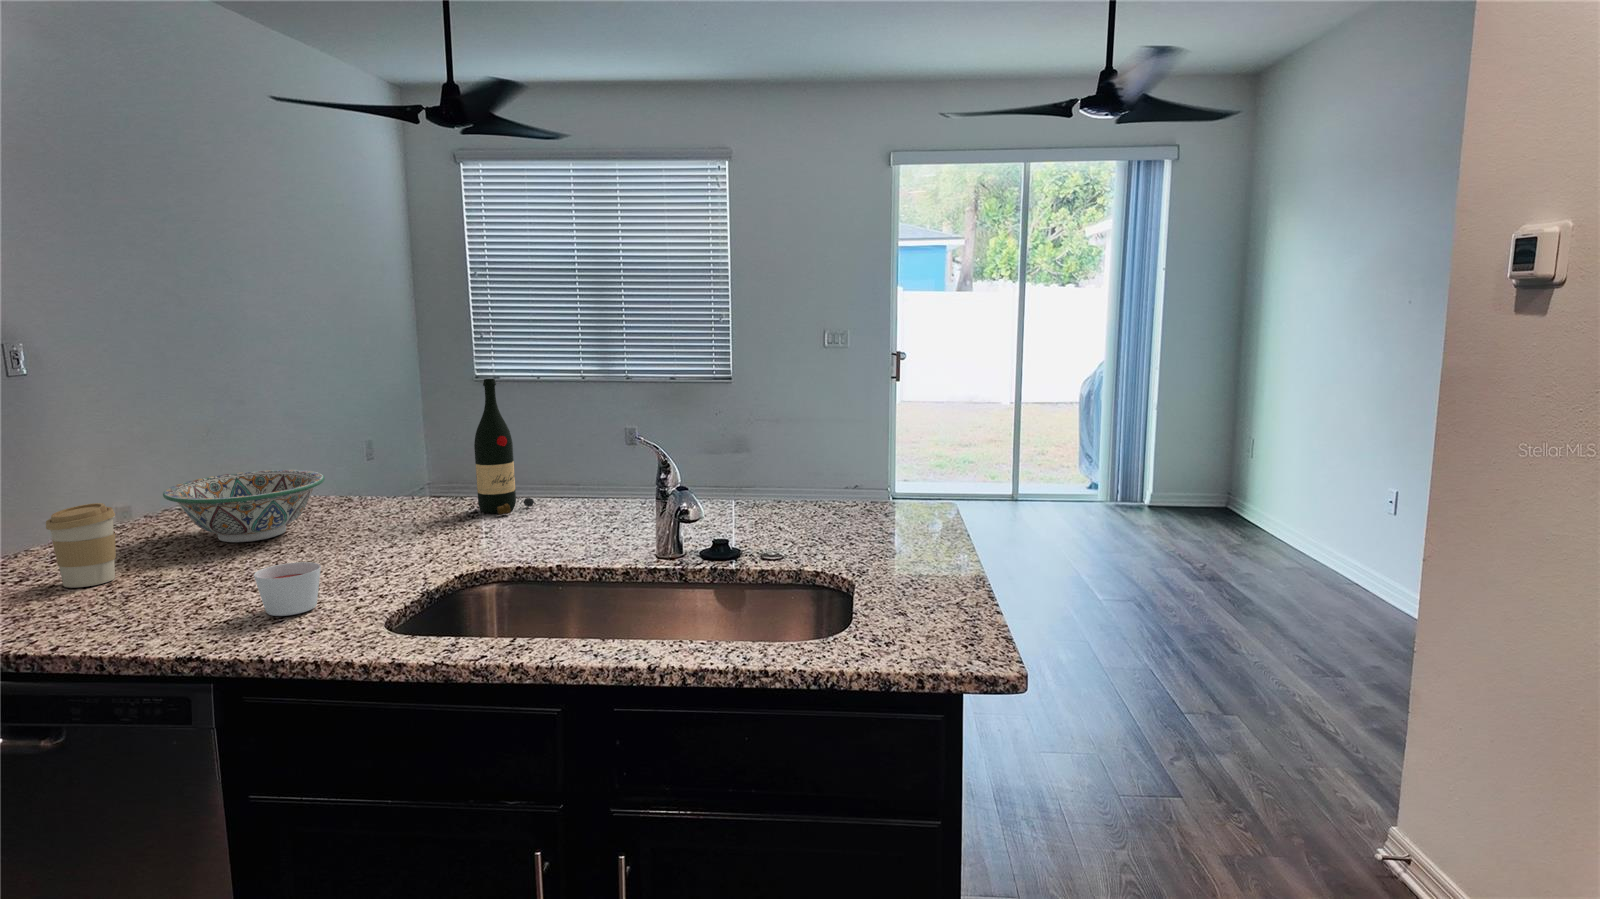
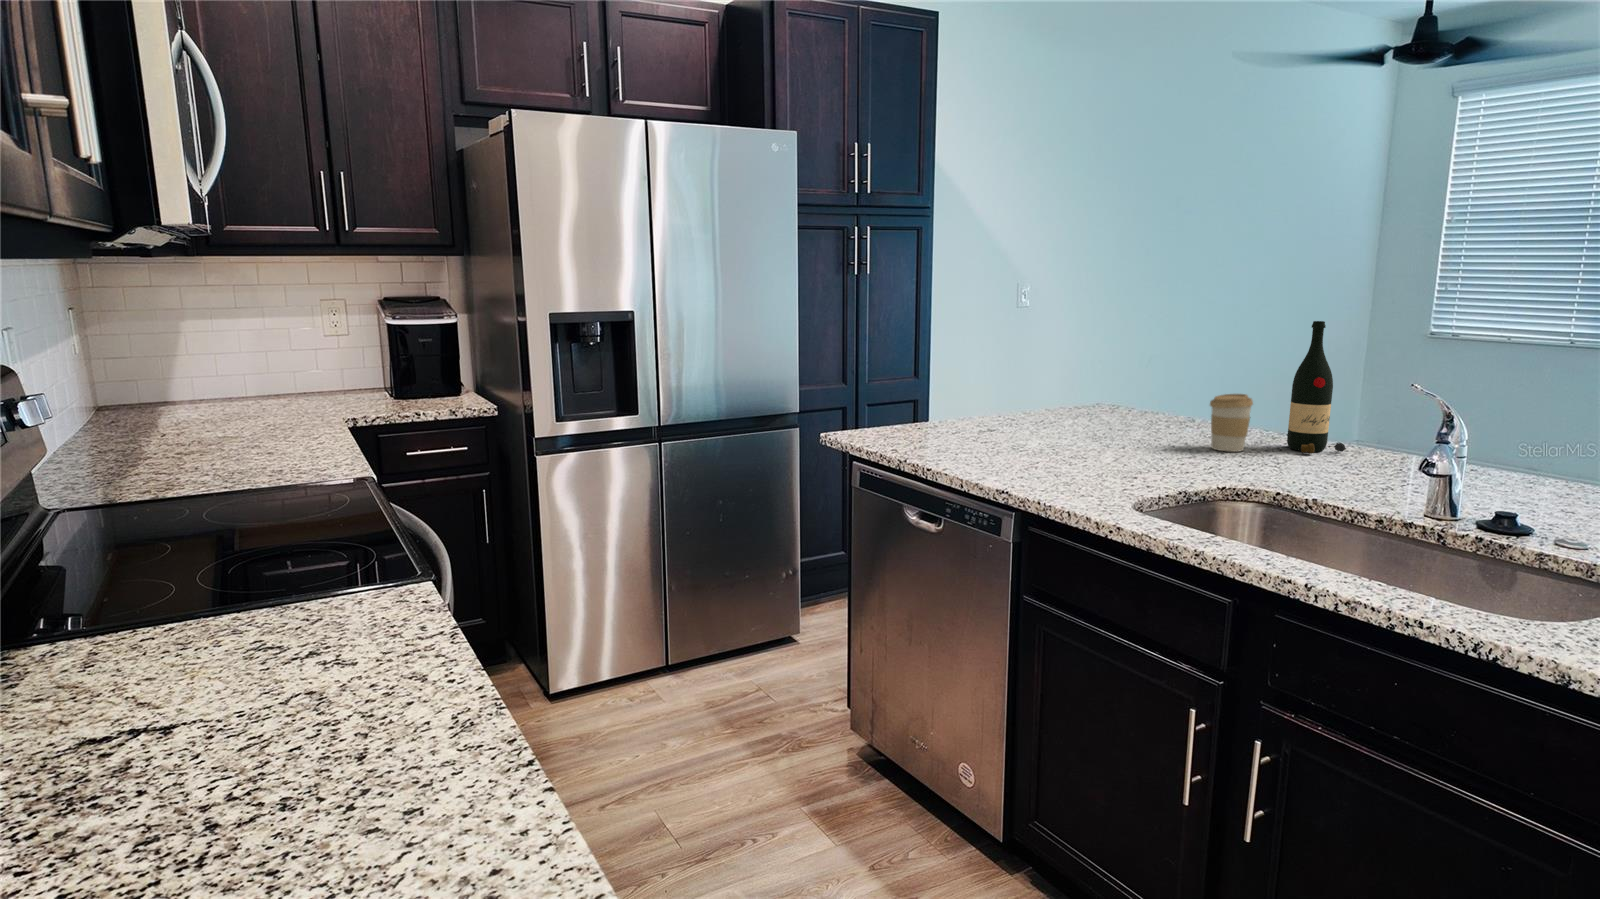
decorative bowl: present [163,470,325,542] -> none [1043,383,1156,435]
coffee cup: present [46,503,116,588] -> present [1210,394,1253,452]
candle: present [254,562,321,616] -> none [1060,446,1105,483]

